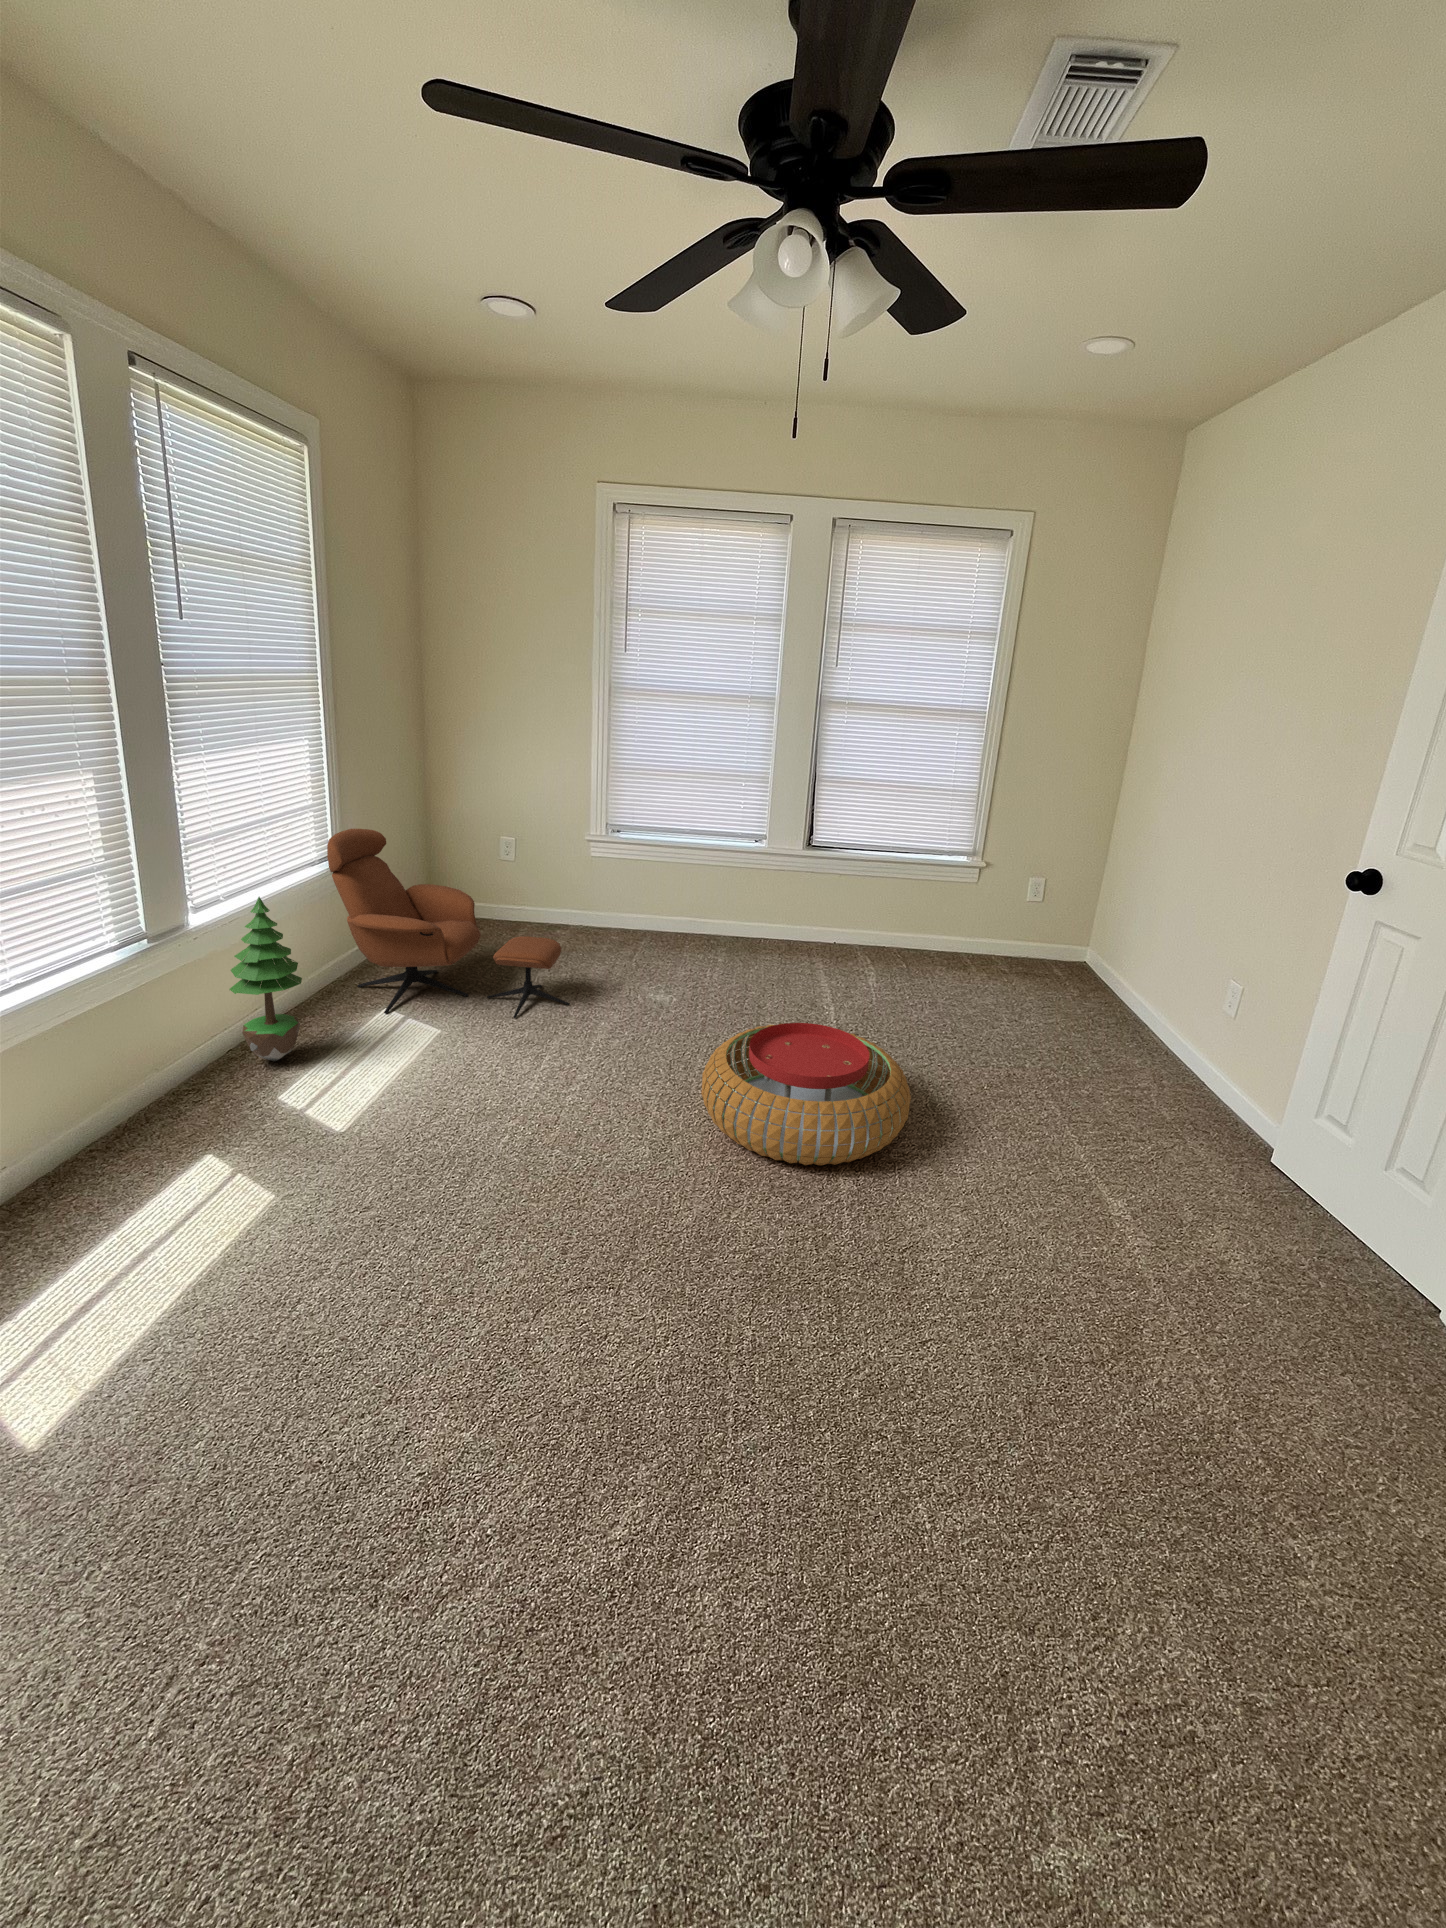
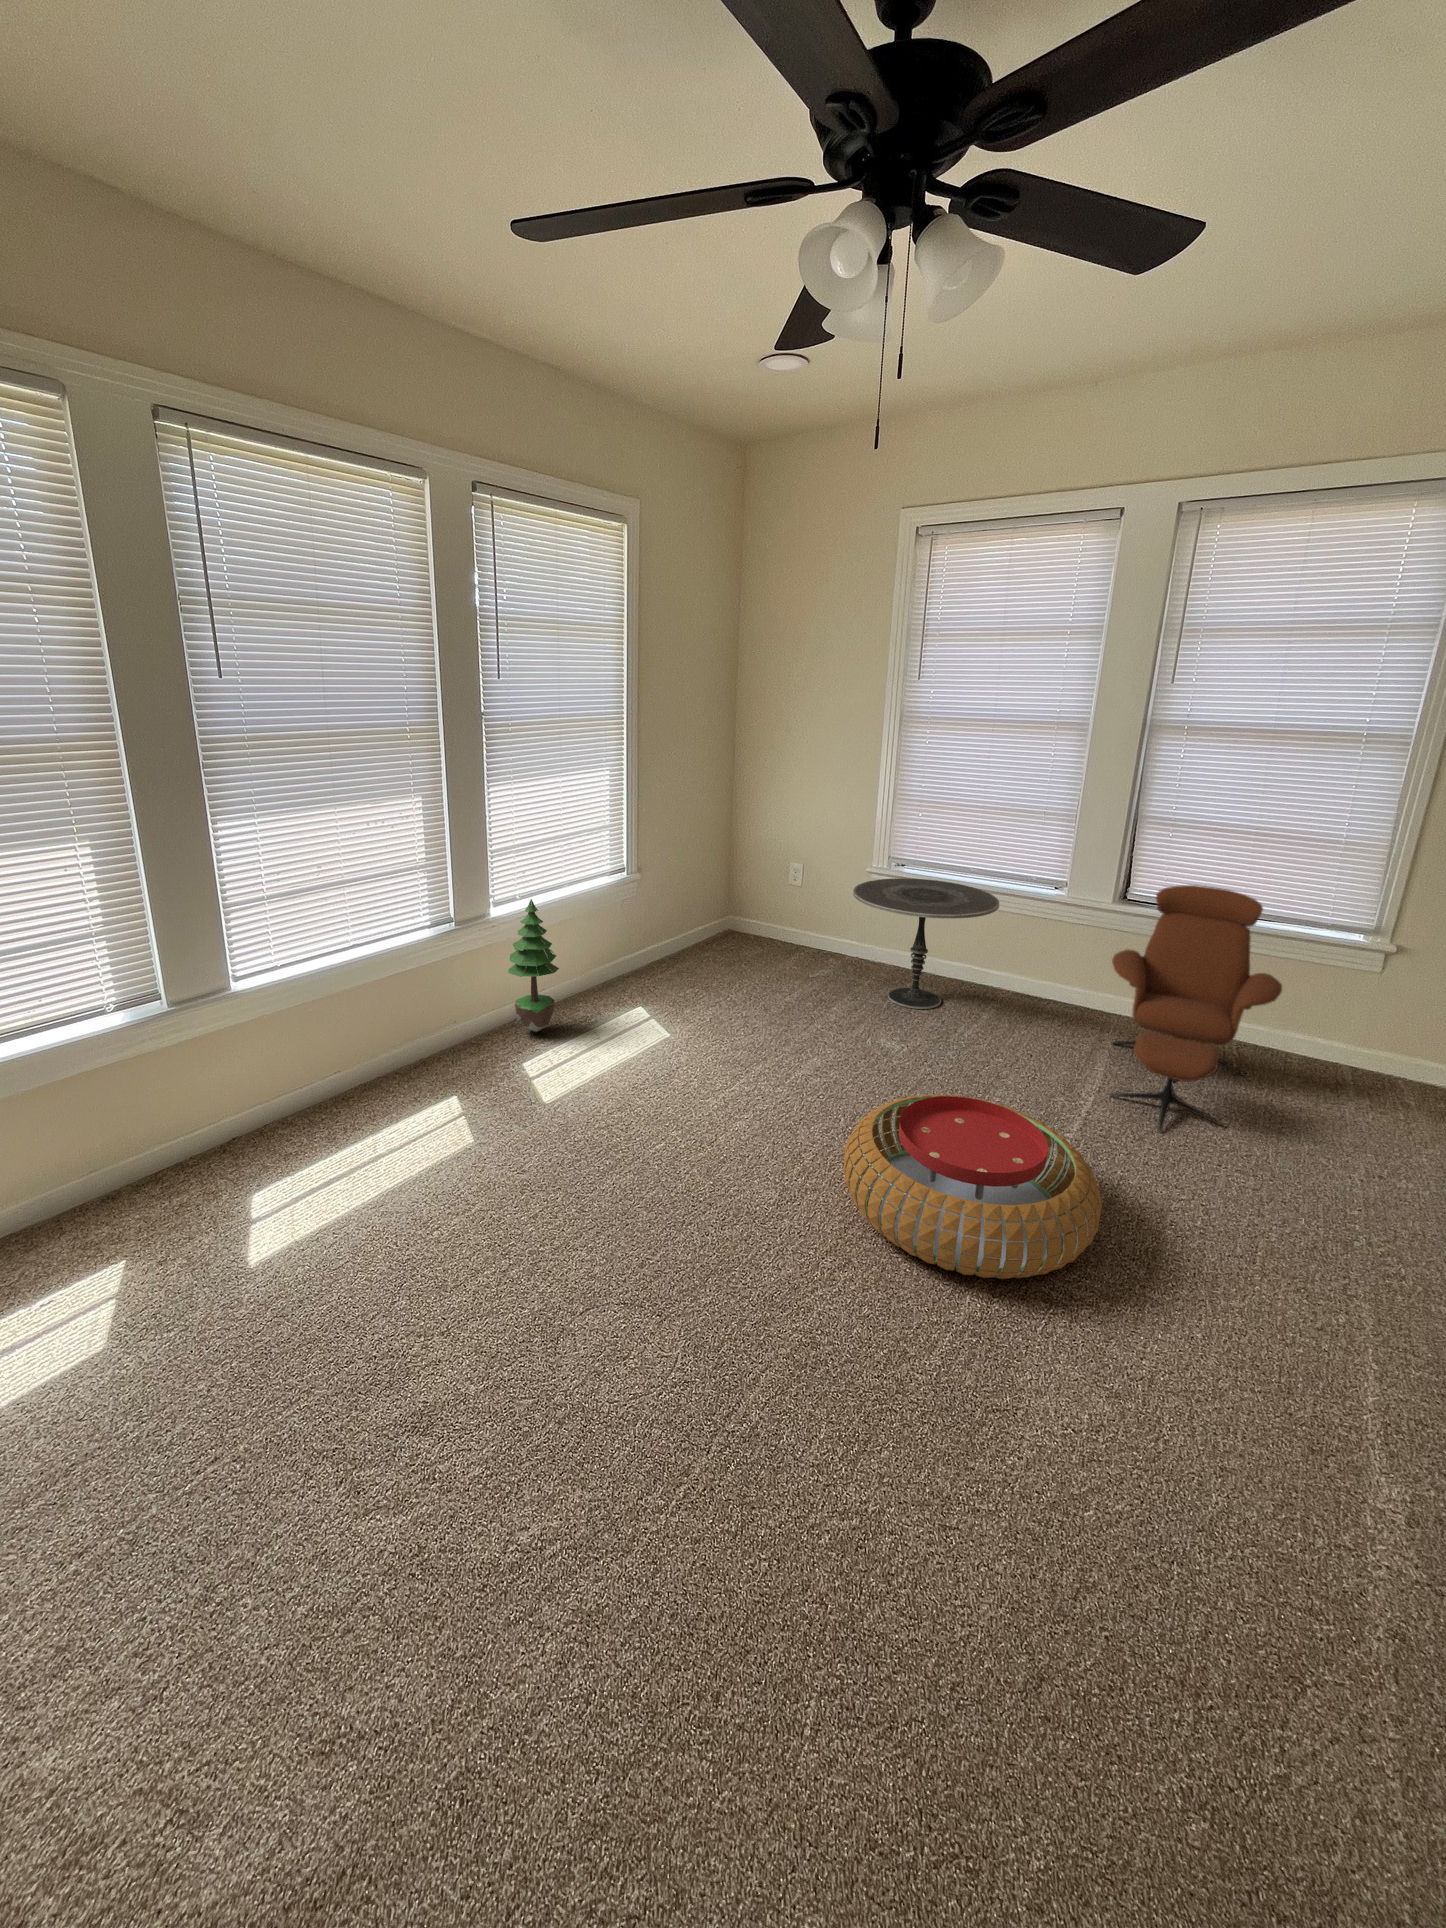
lounge chair: present [327,829,569,1018] -> present [1111,885,1282,1131]
side table: none [602,843,735,964] -> present [853,878,999,1009]

